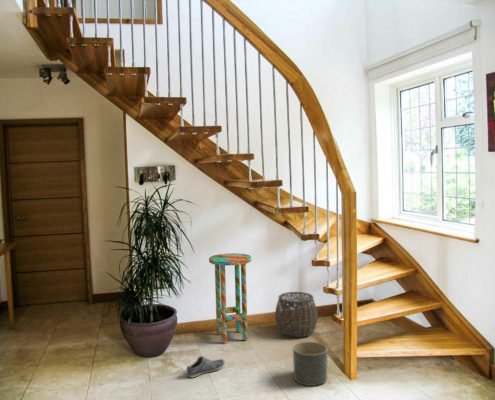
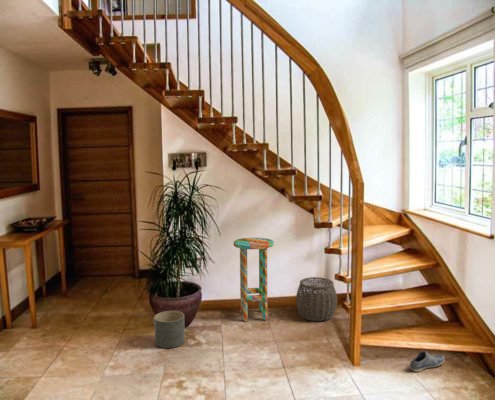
planter: present [293,341,328,386] -> present [154,311,185,348]
shoe: present [187,356,225,378] -> present [410,351,444,372]

